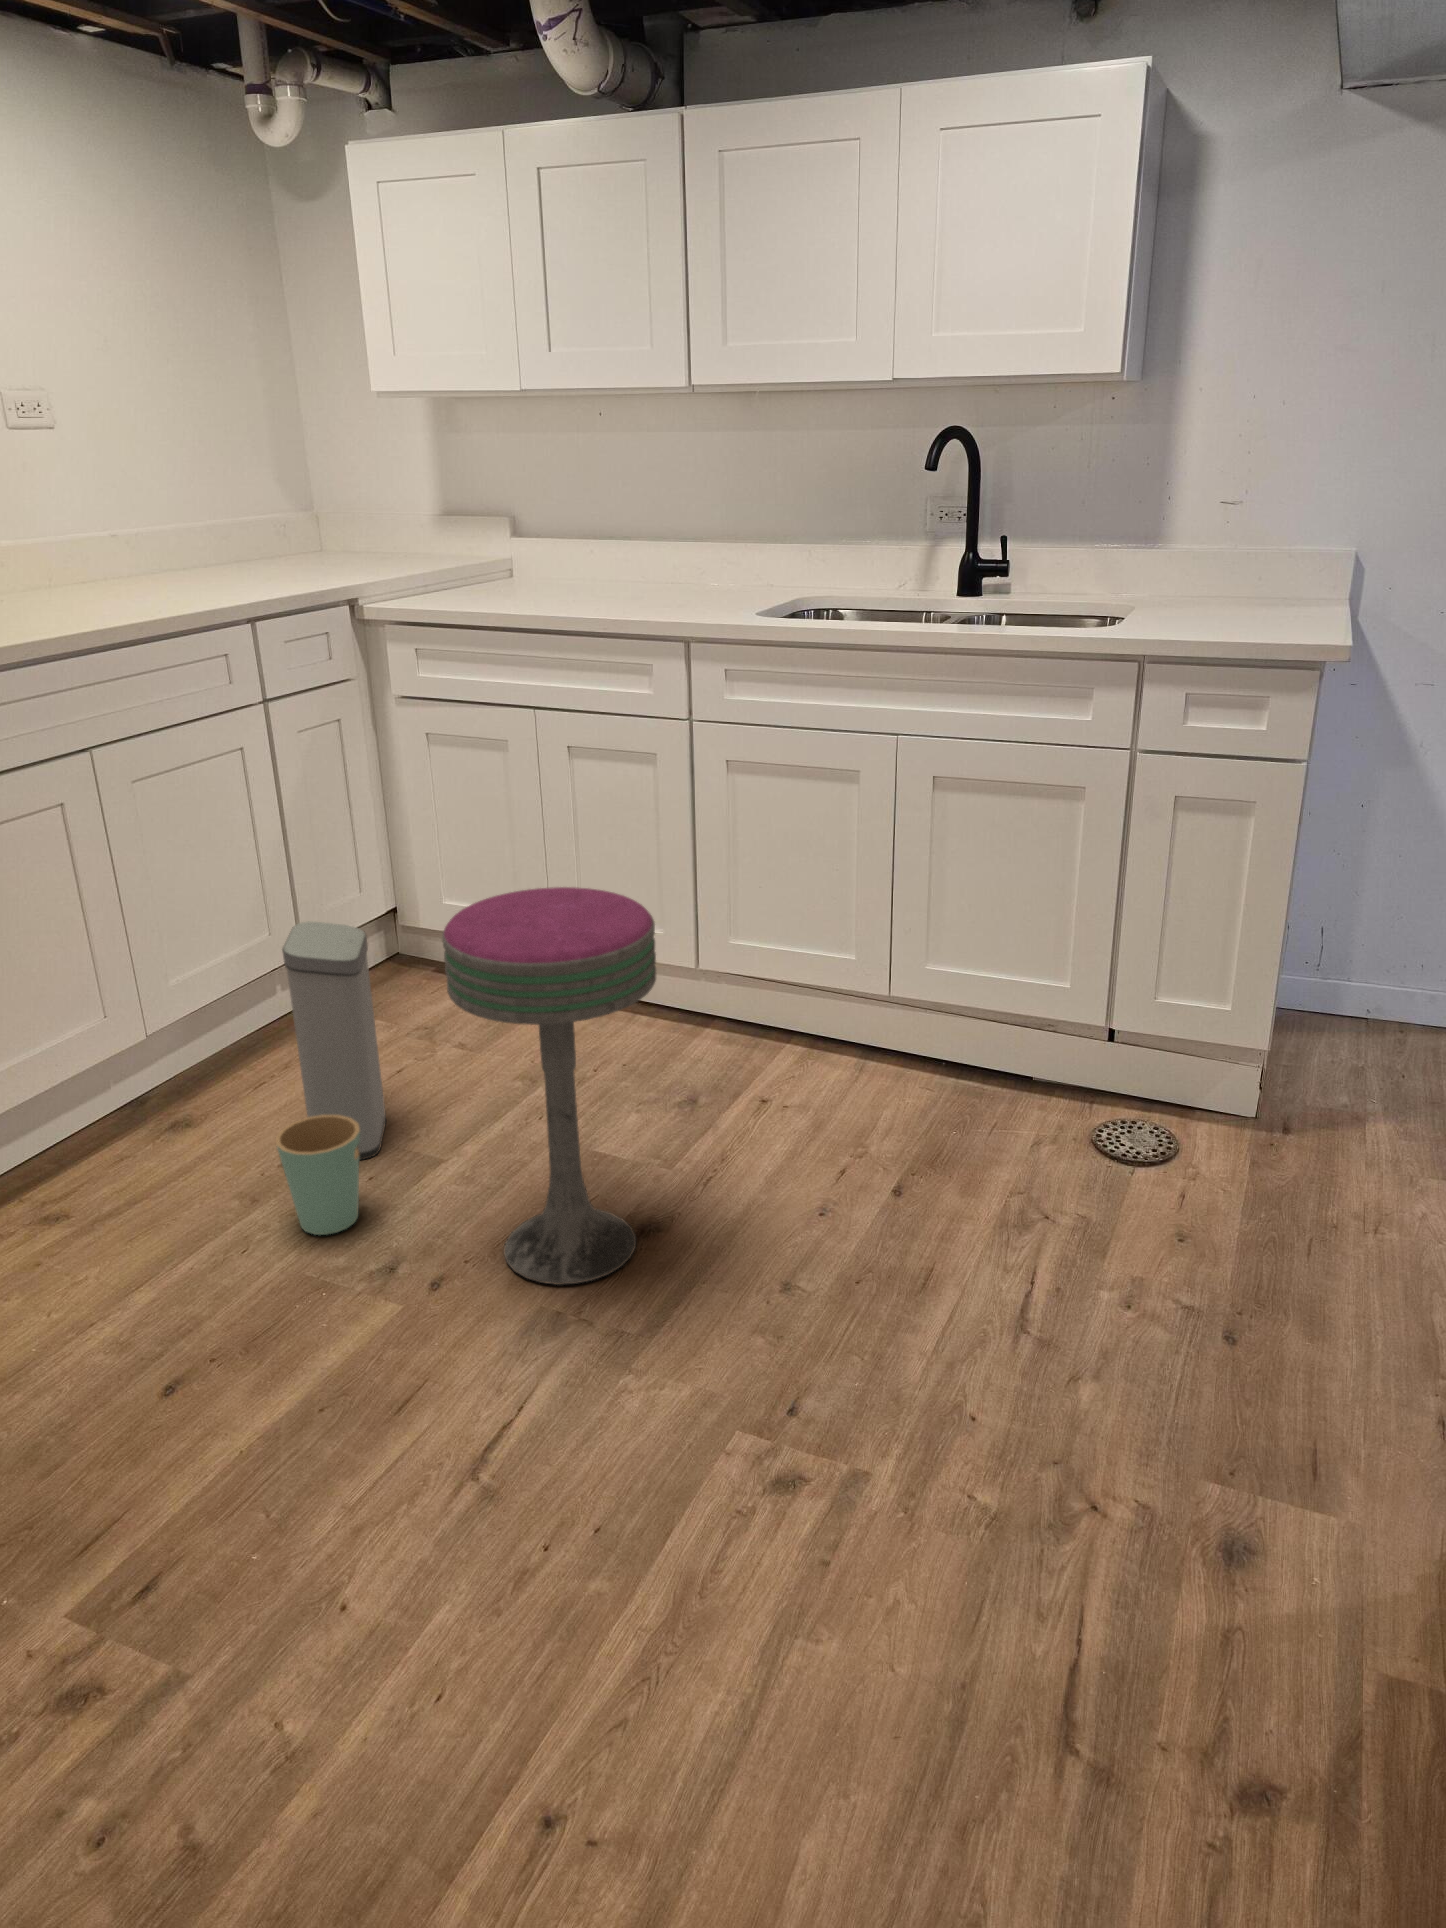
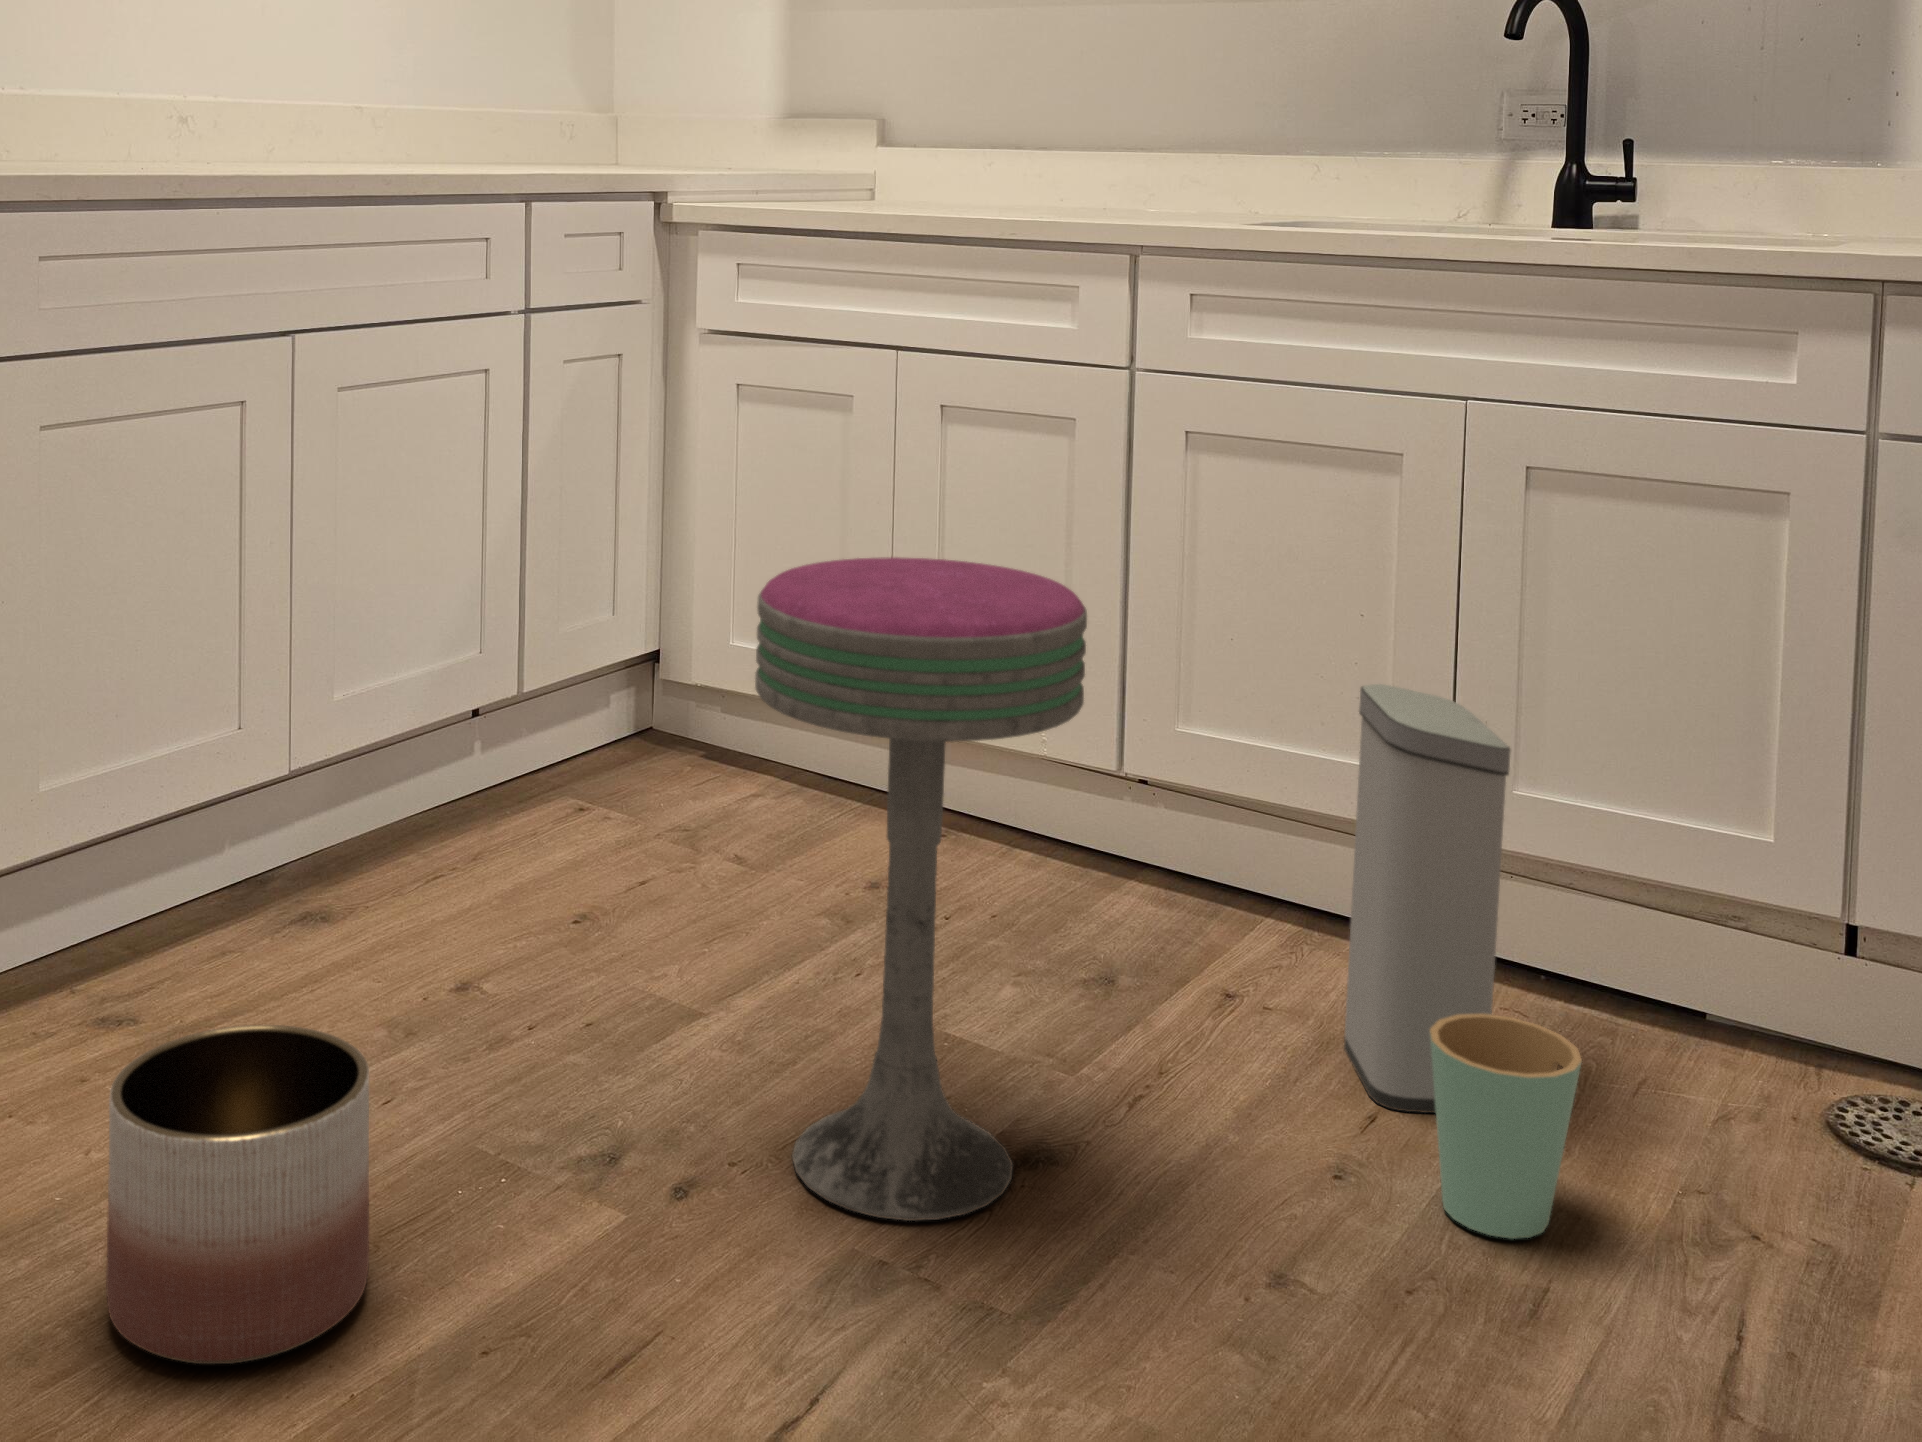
trash can: present [276,922,386,1235] -> present [1344,684,1582,1239]
planter: none [55,1238,245,1448] -> present [106,1025,369,1364]

